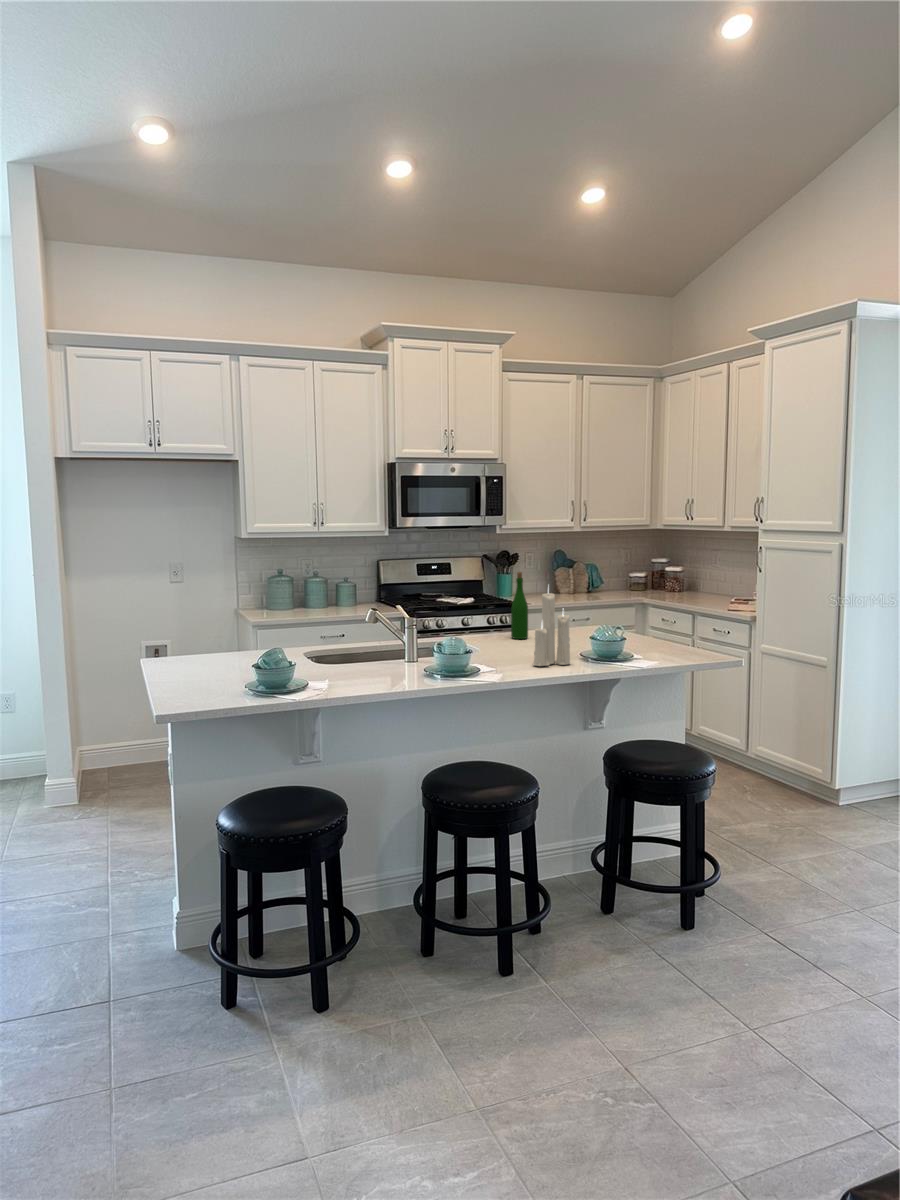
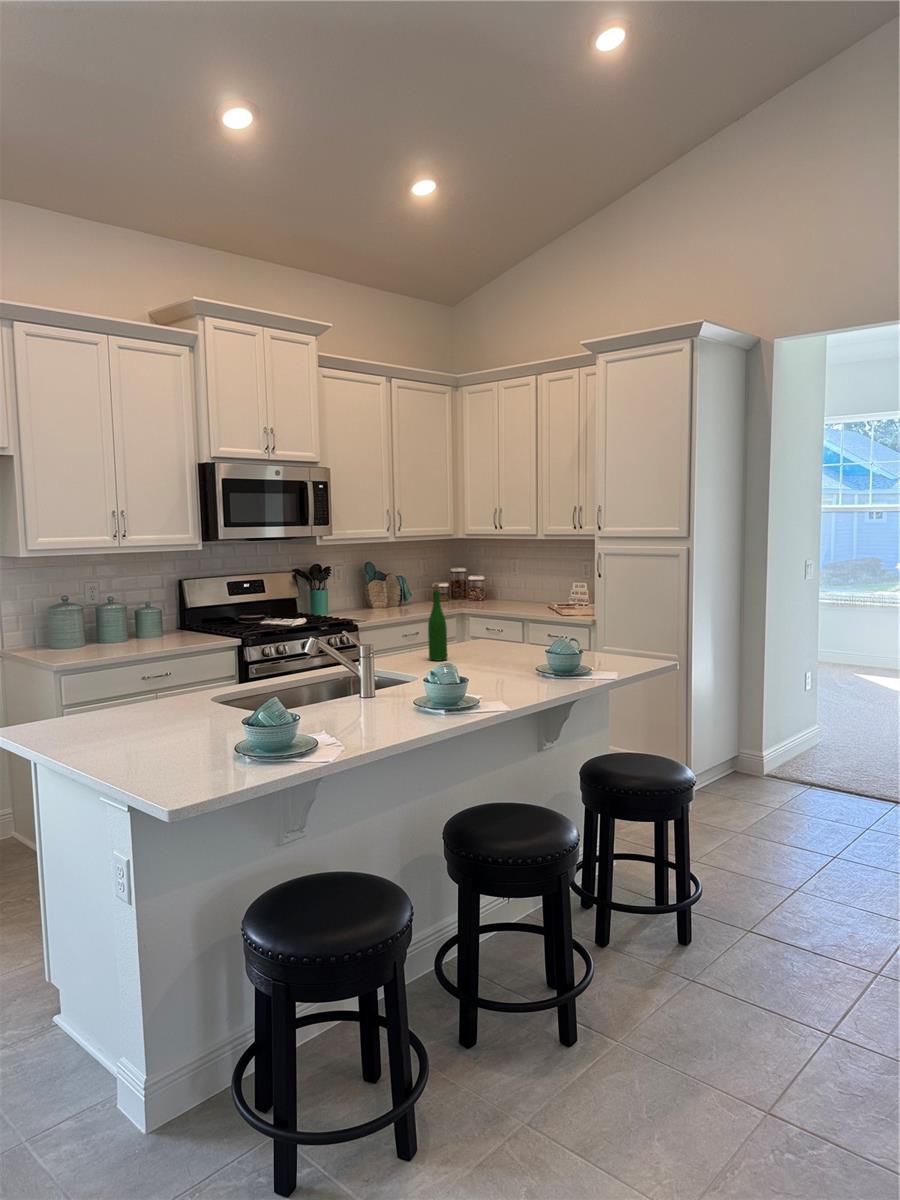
candle: present [533,590,571,666] -> none [517,589,553,691]

